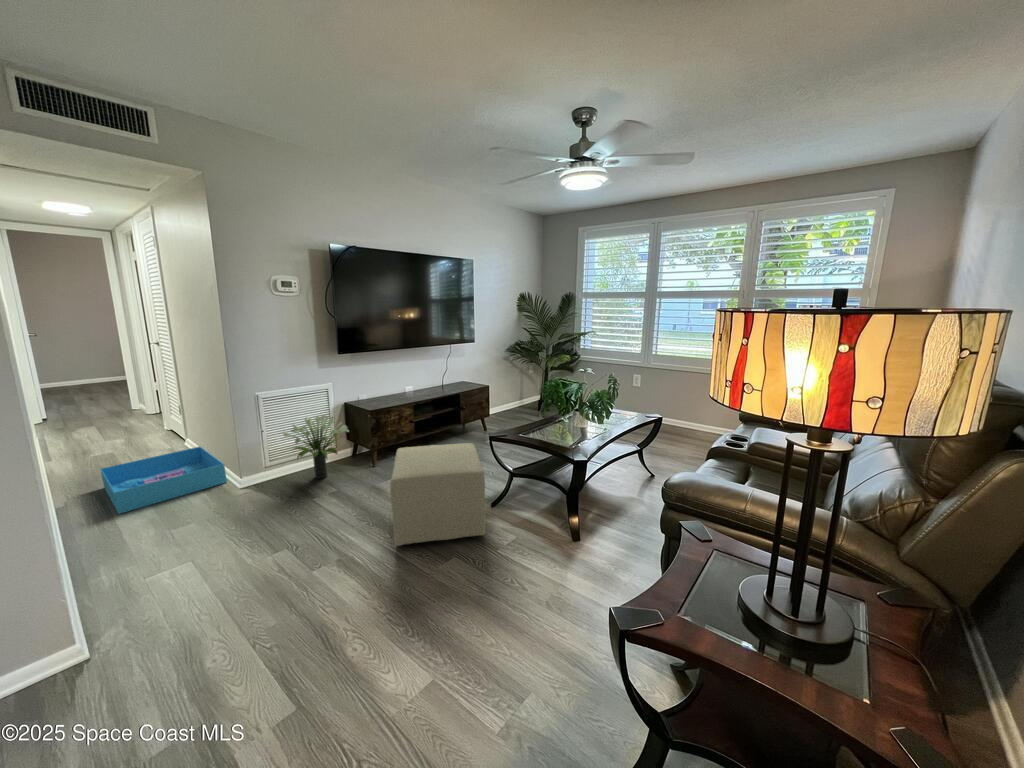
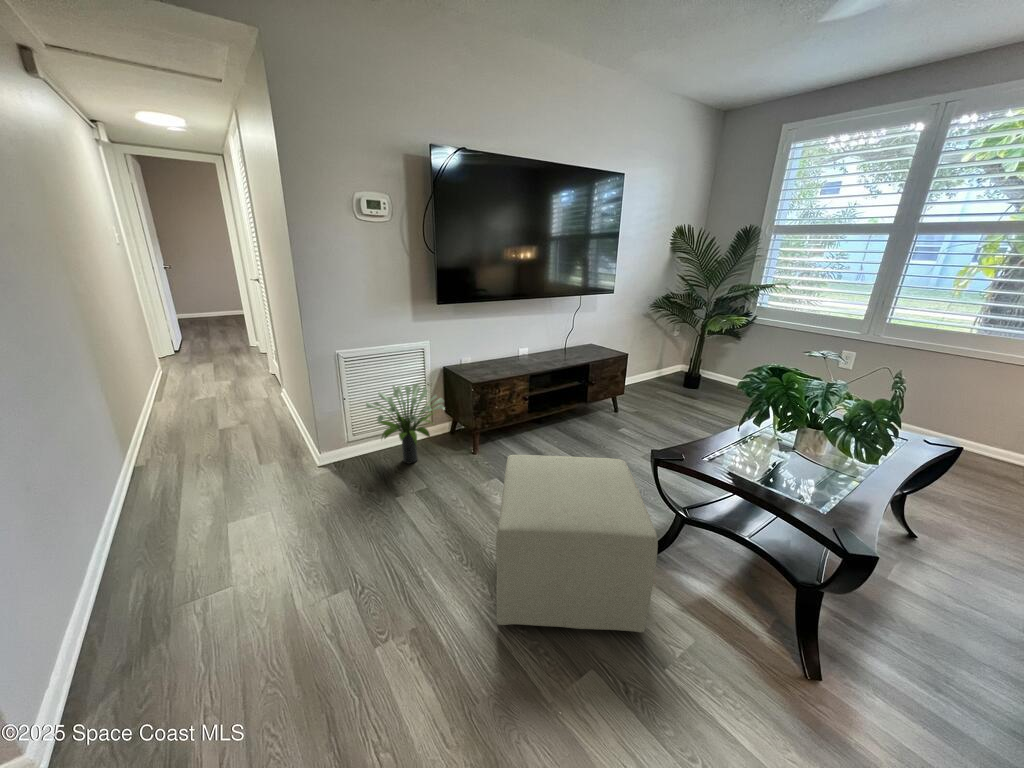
storage bin: present [100,446,227,514] -> none [182,403,308,484]

